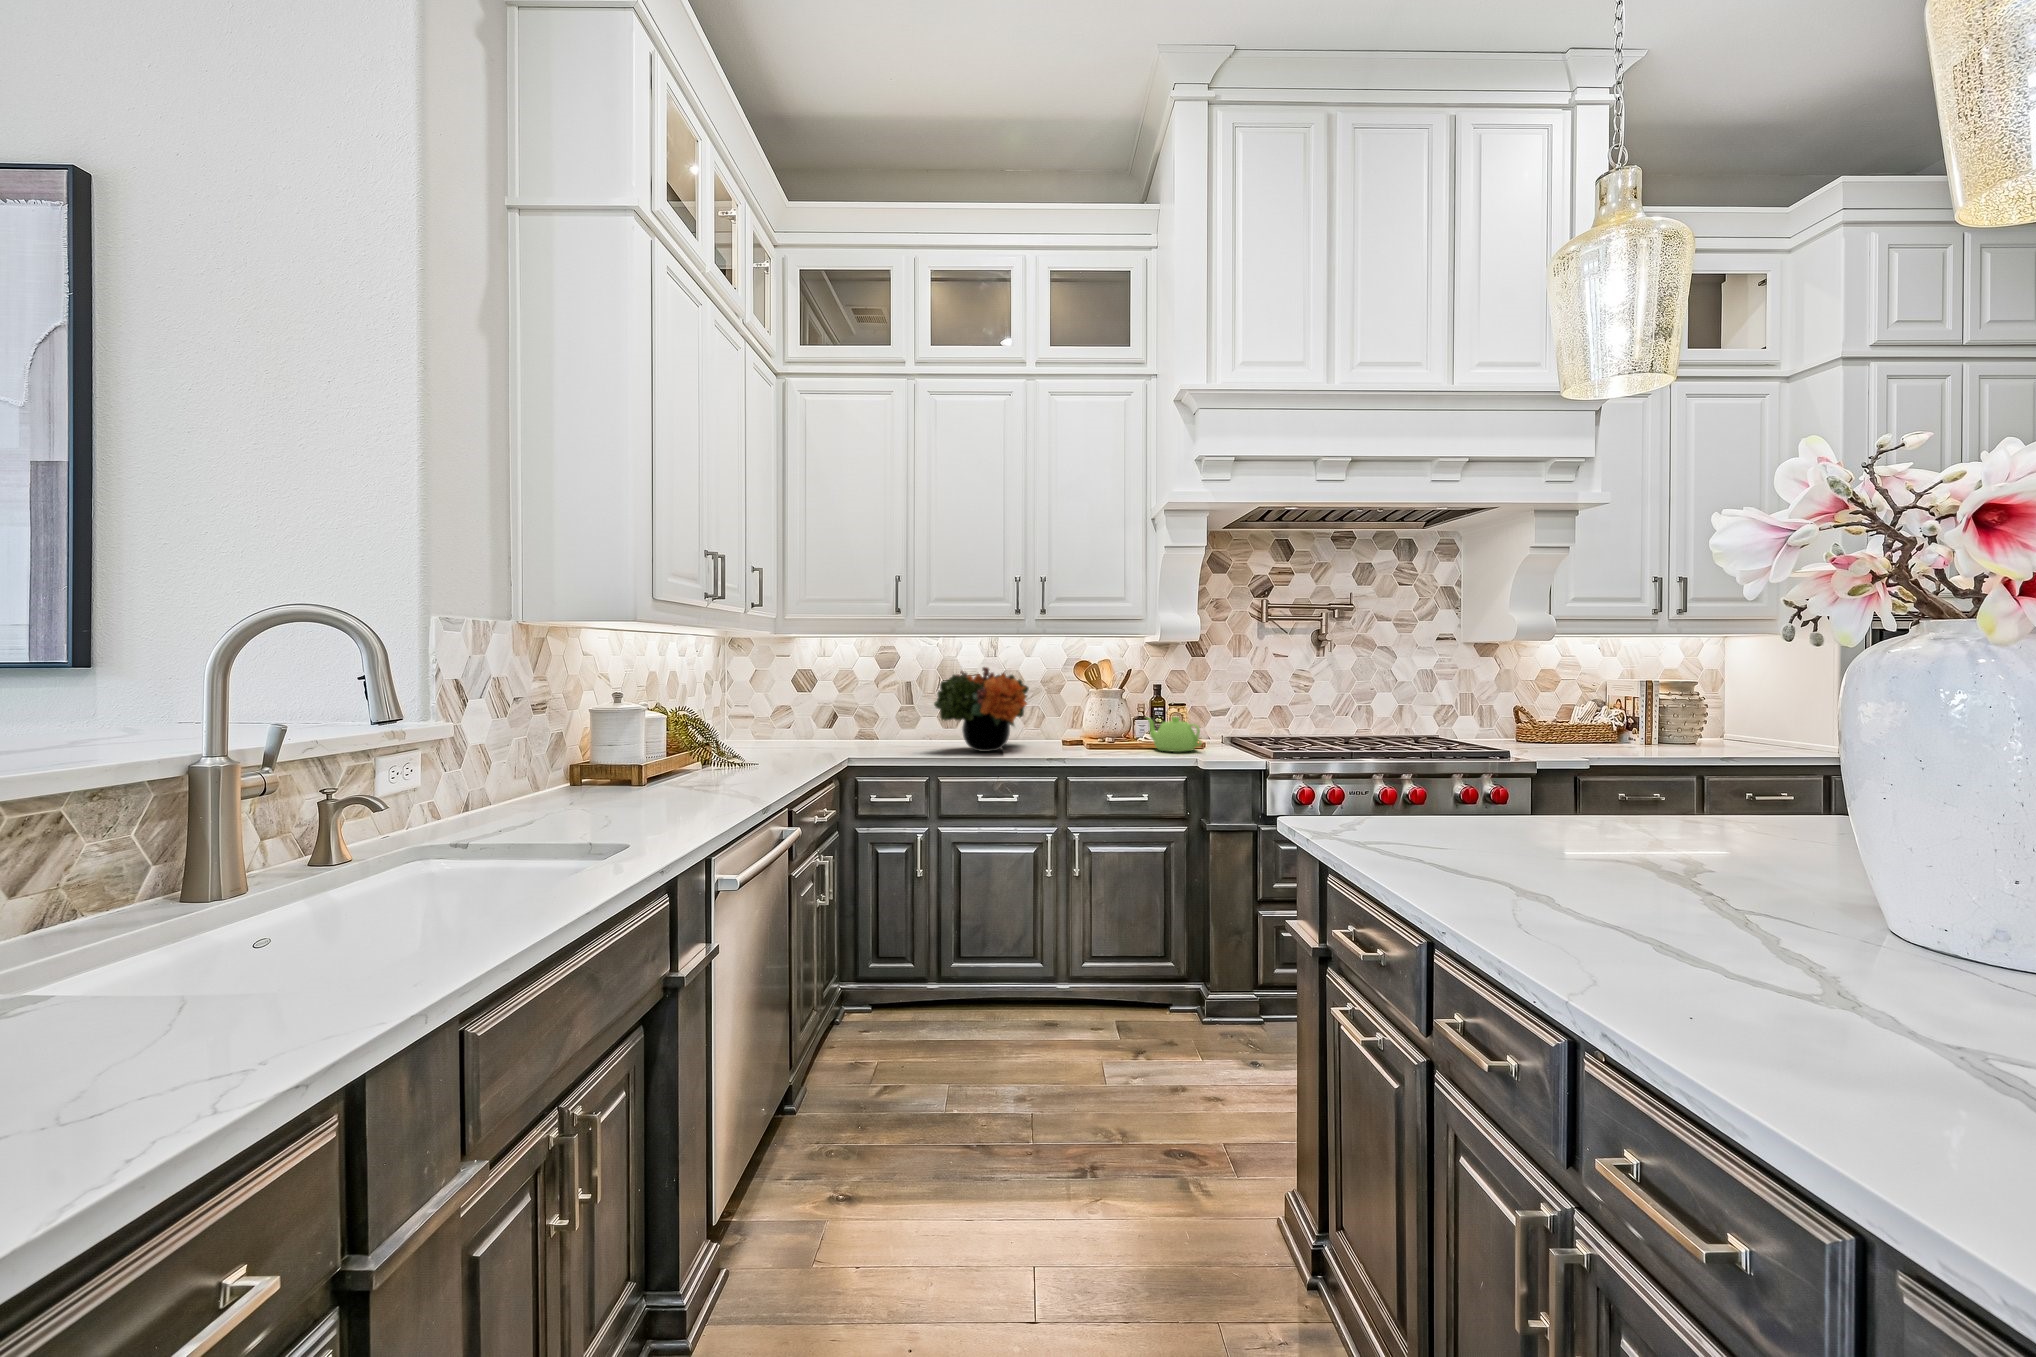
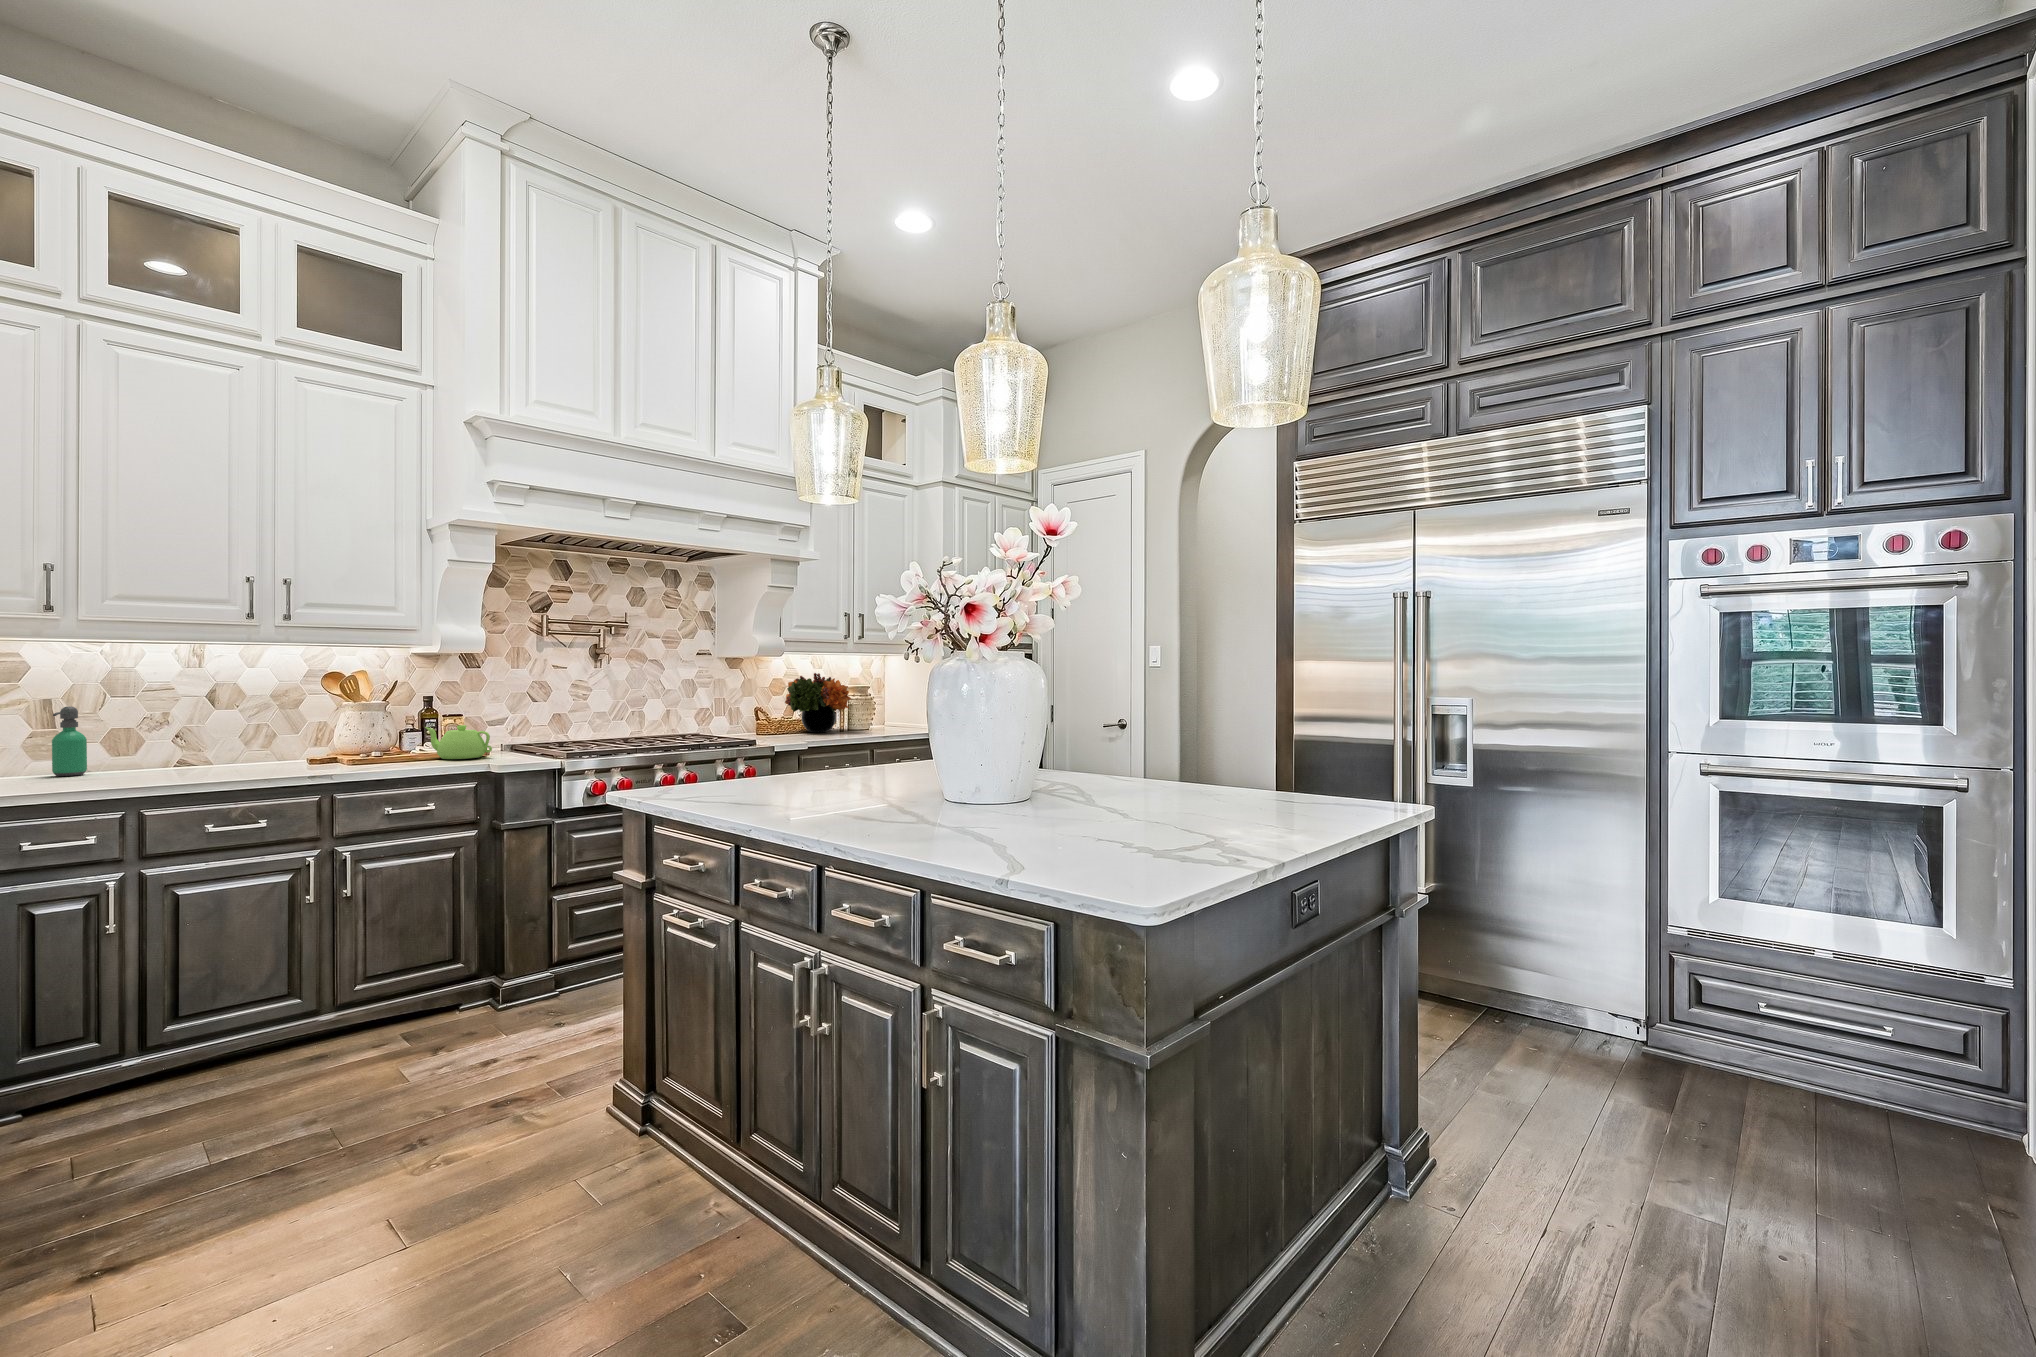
flower arrangement: present [934,667,1029,752] -> present [785,673,851,732]
soap dispenser: none [902,689,922,744] -> present [52,706,87,776]

